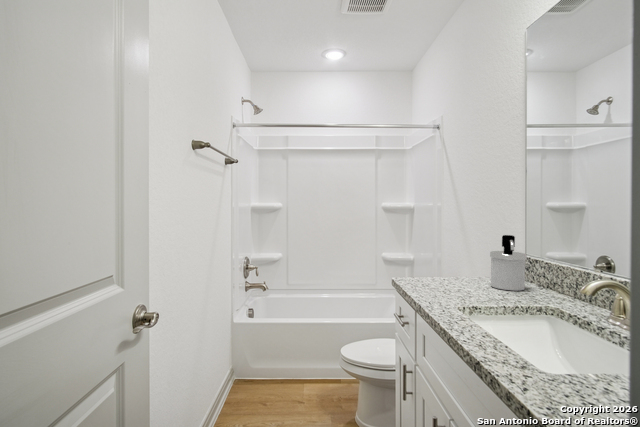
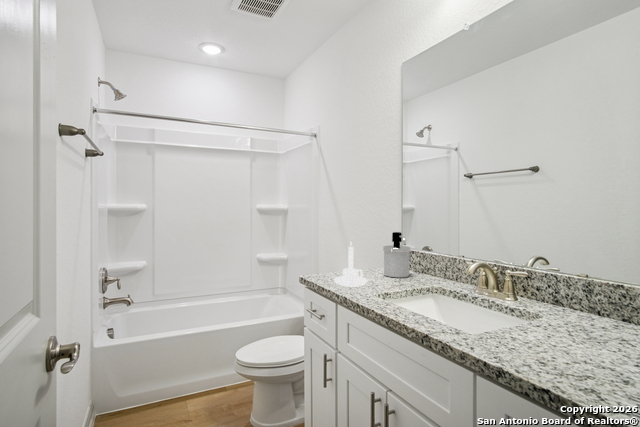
candle holder: none [419,242,459,295] -> present [334,242,368,286]

